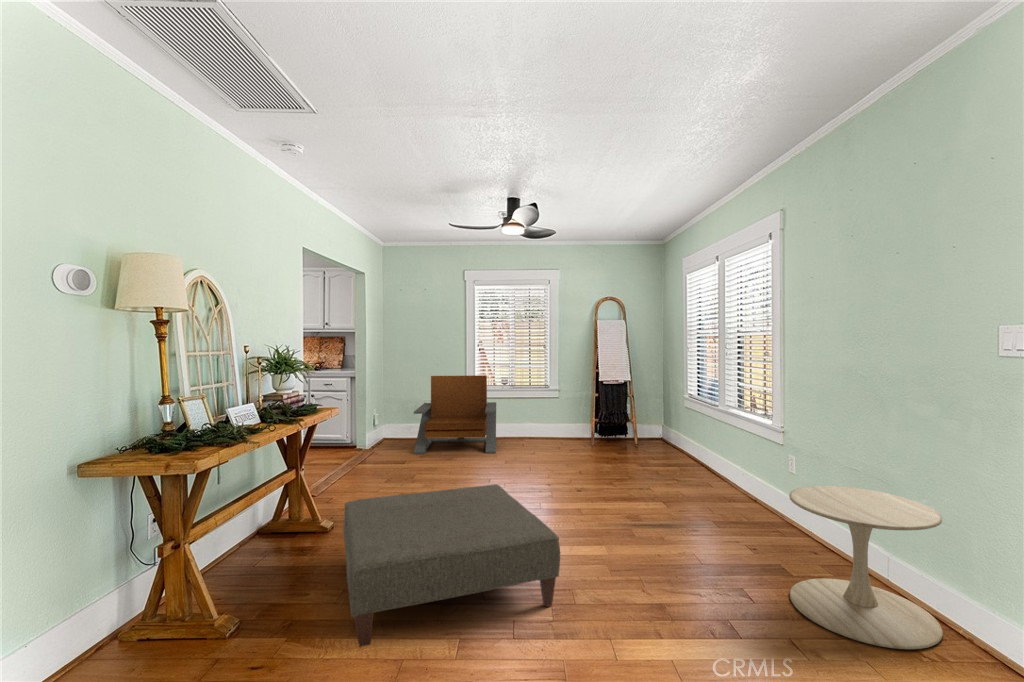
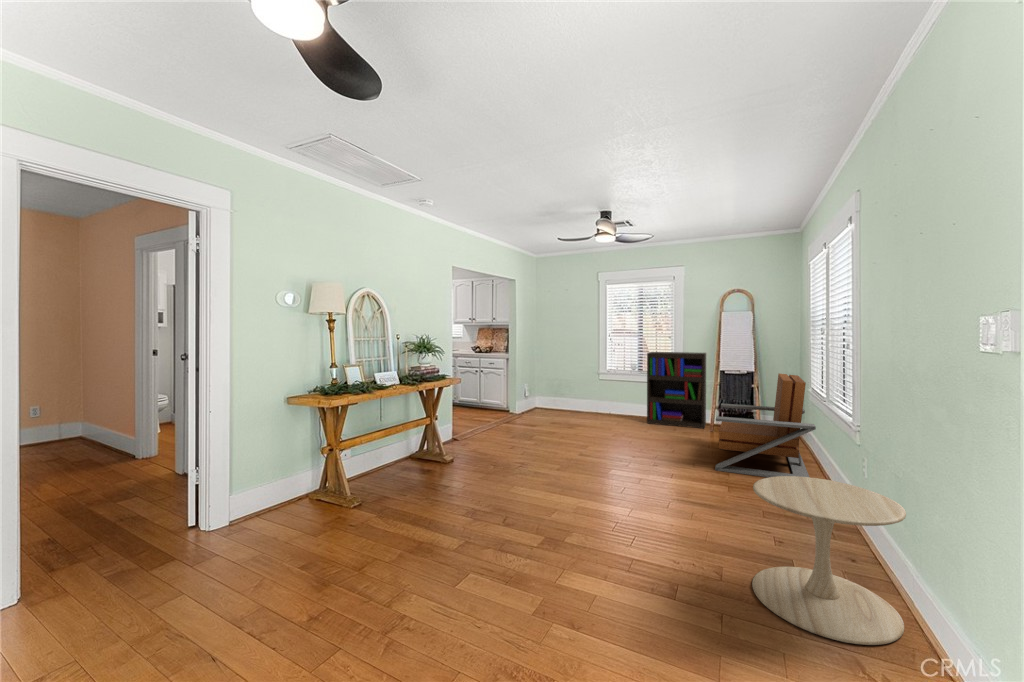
bookshelf: none [525,363,585,444] -> present [647,352,706,428]
lounge chair: present [414,375,497,454] -> present [715,373,816,477]
ottoman: present [343,484,560,647] -> none [403,441,554,533]

